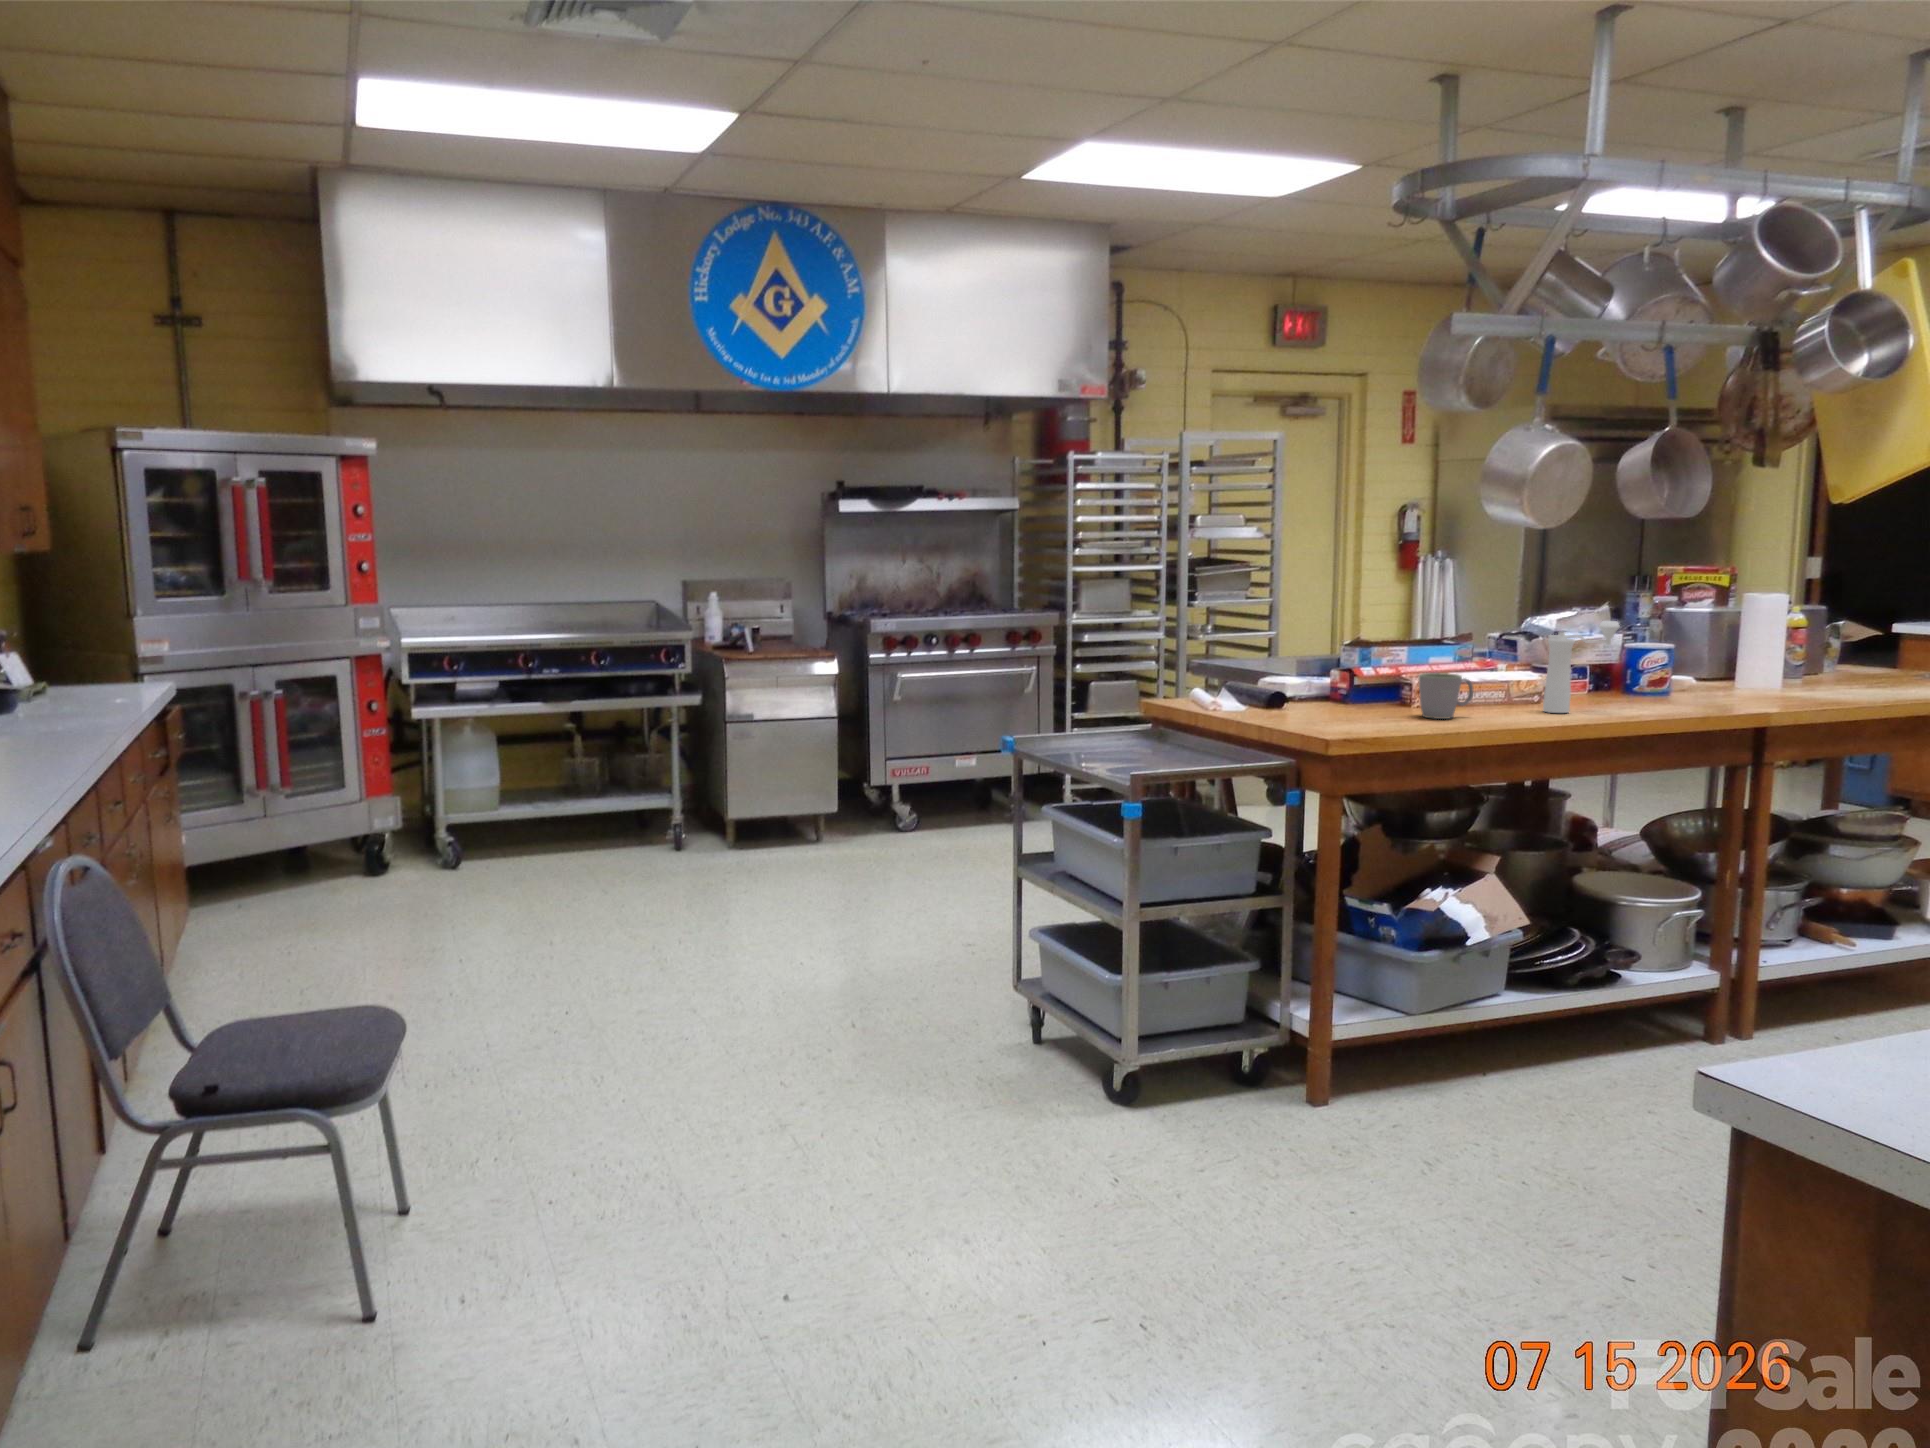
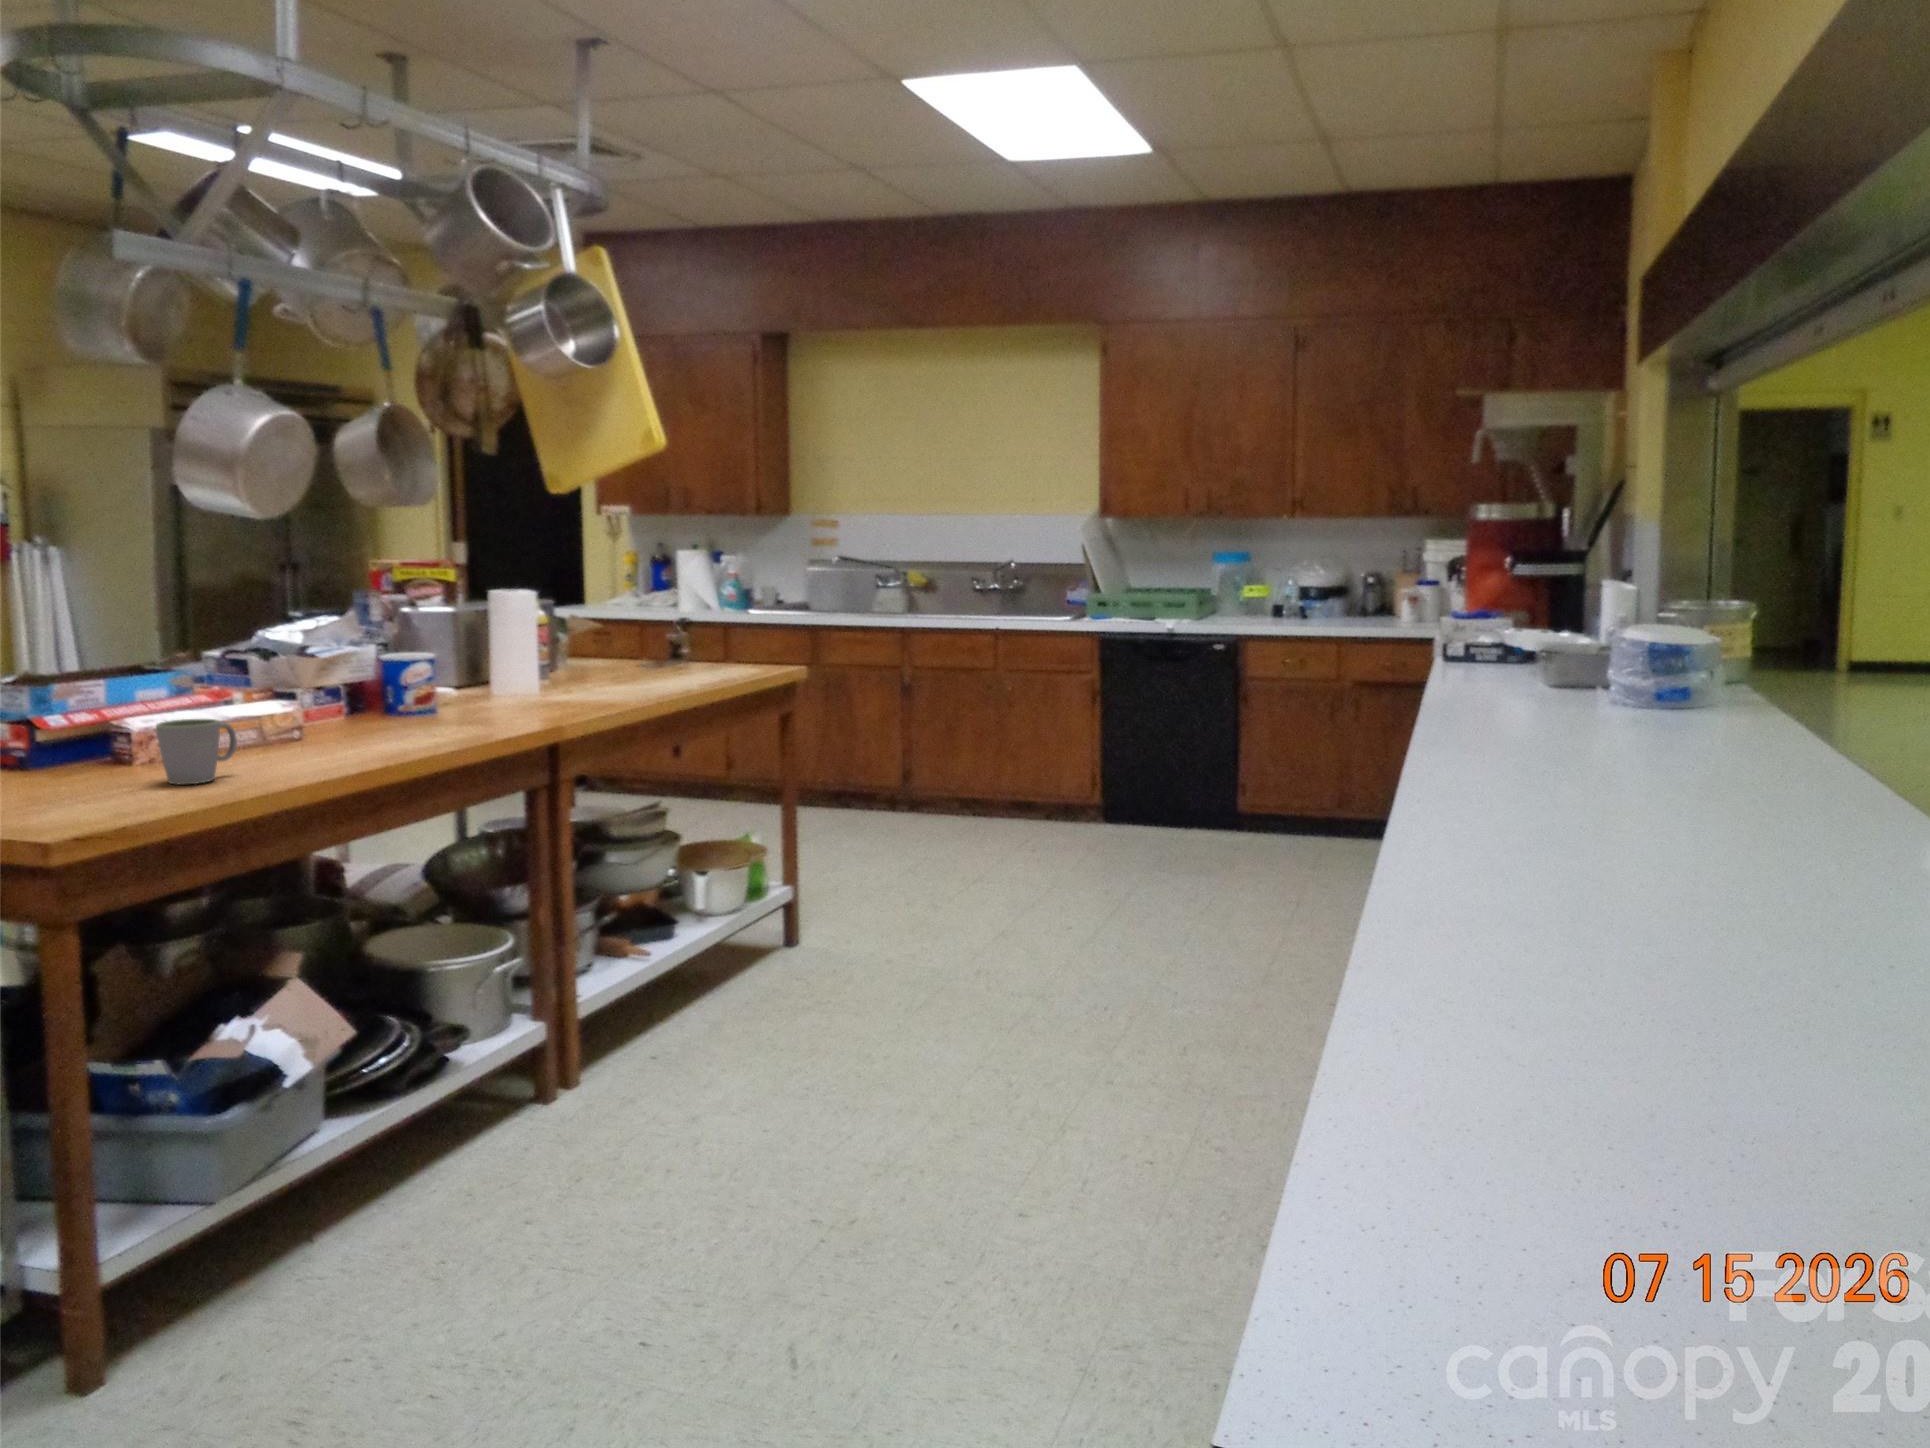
pepper mill: present [1543,621,1620,713] -> none [317,631,401,753]

